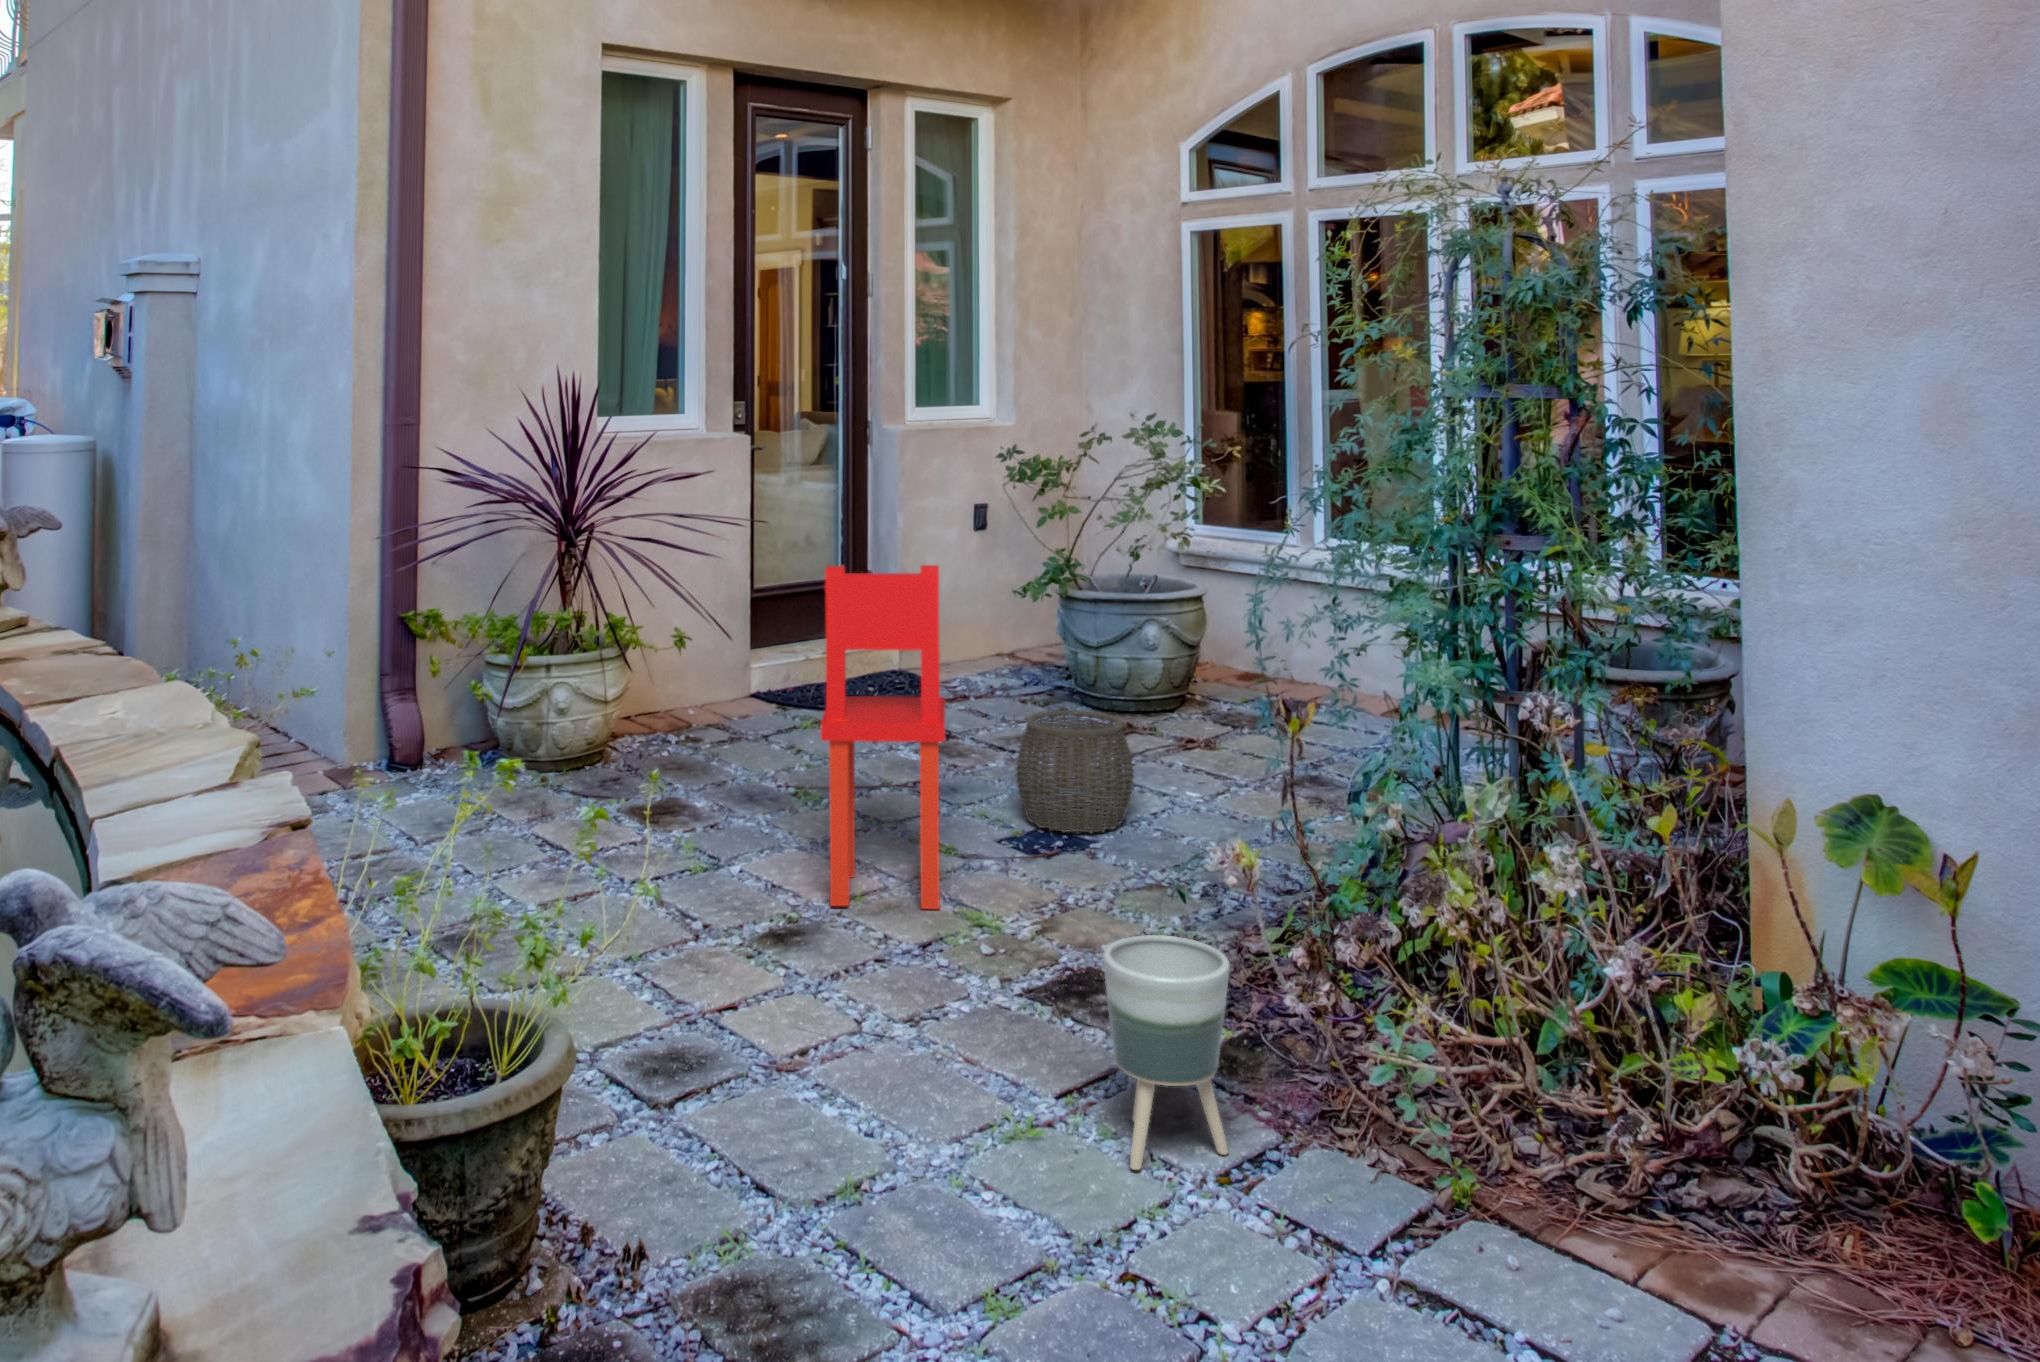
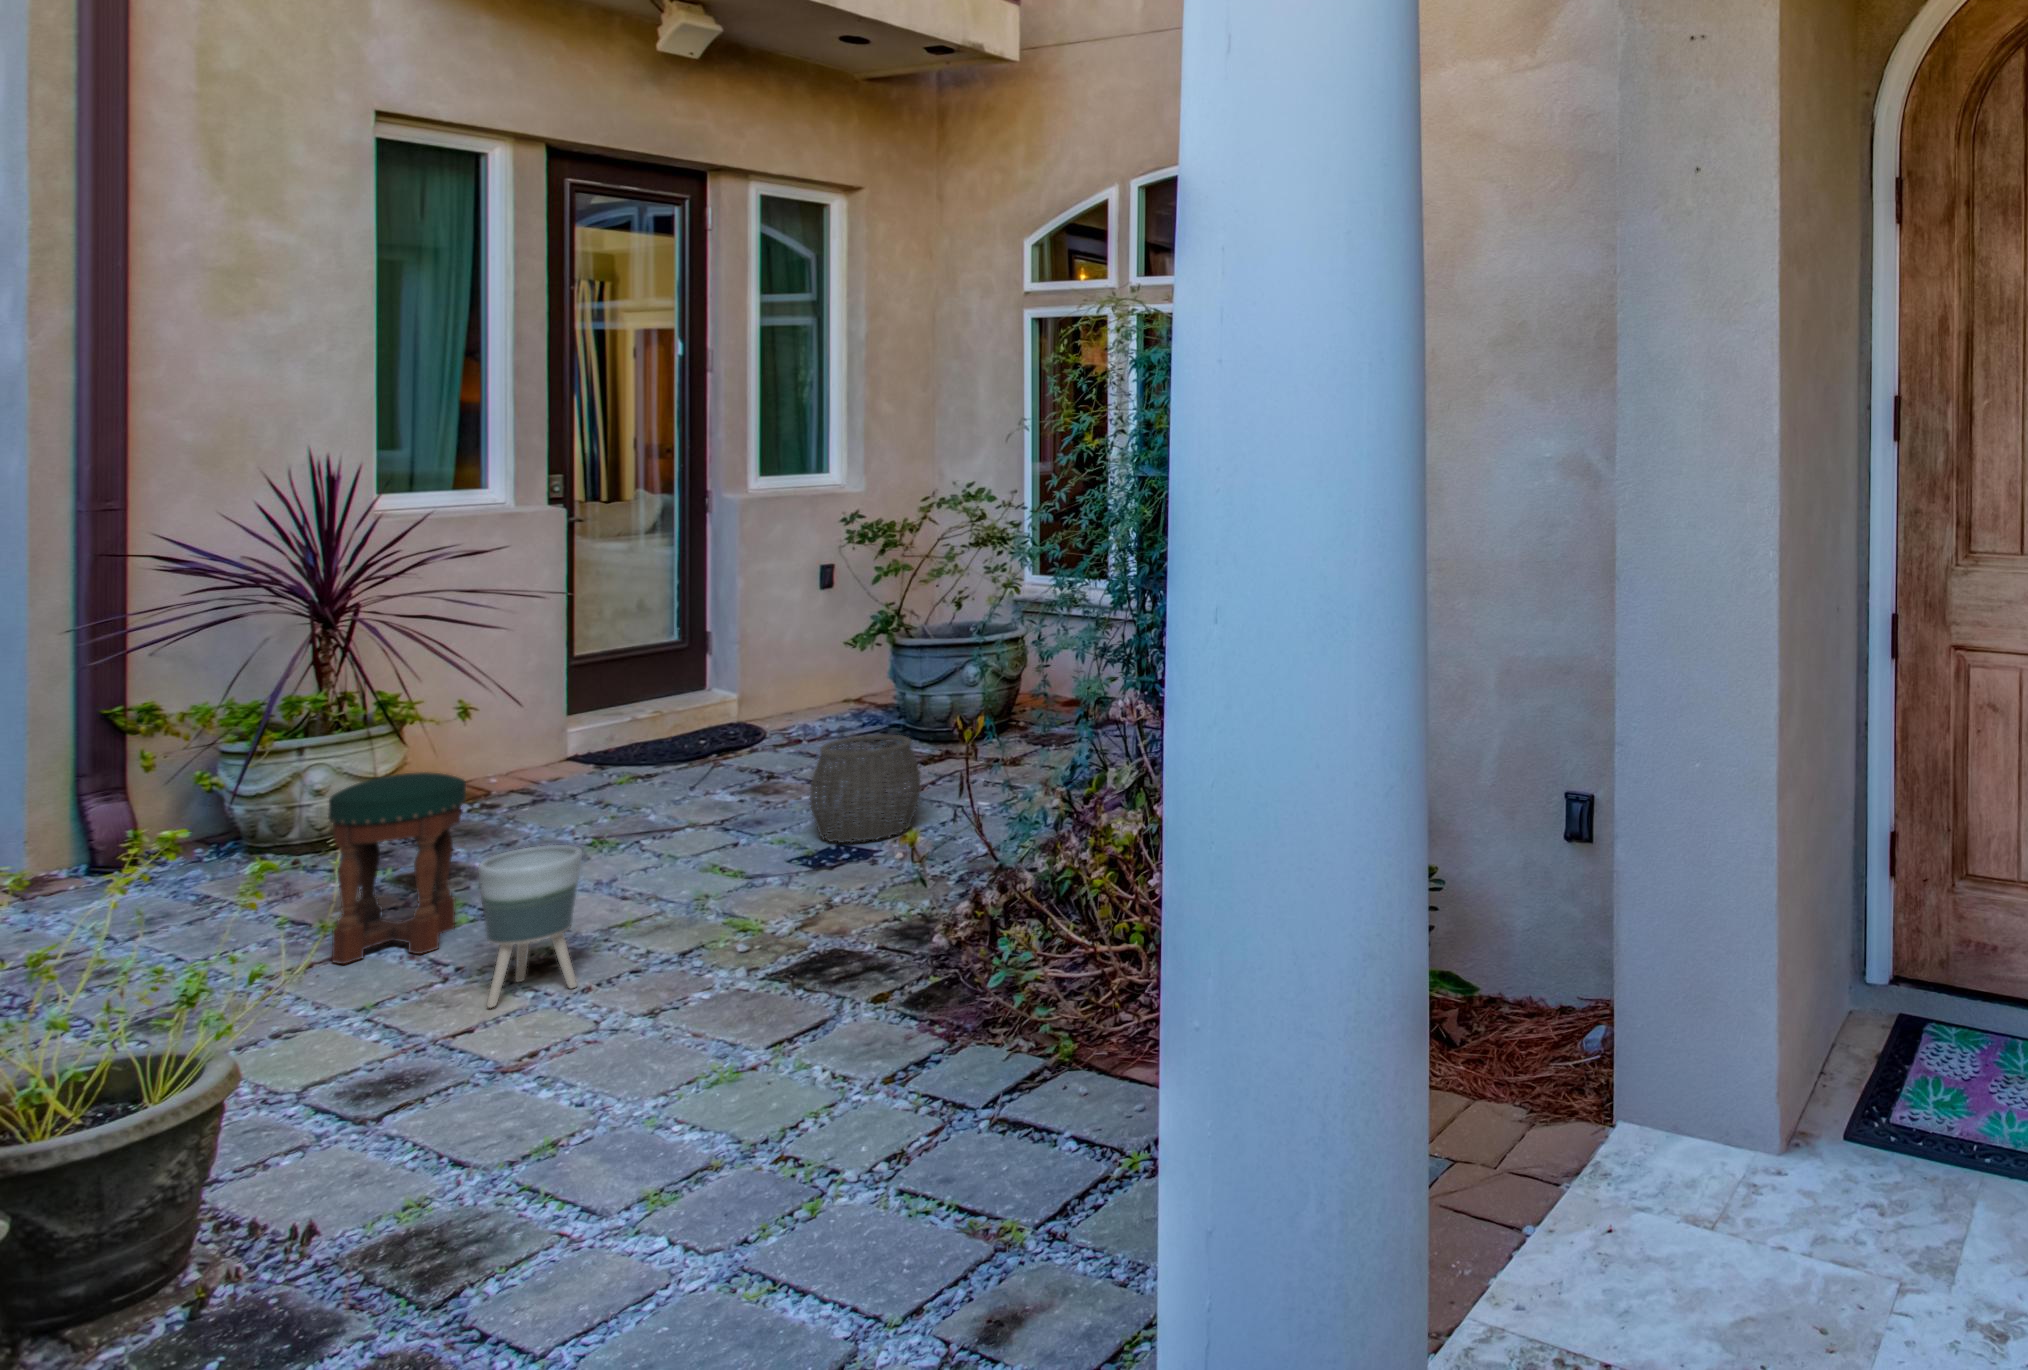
chair: present [820,565,945,909] -> none [585,616,725,935]
stool: none [590,707,705,899] -> present [328,772,466,964]
planter: present [1103,935,1230,1170] -> present [478,845,582,1007]

